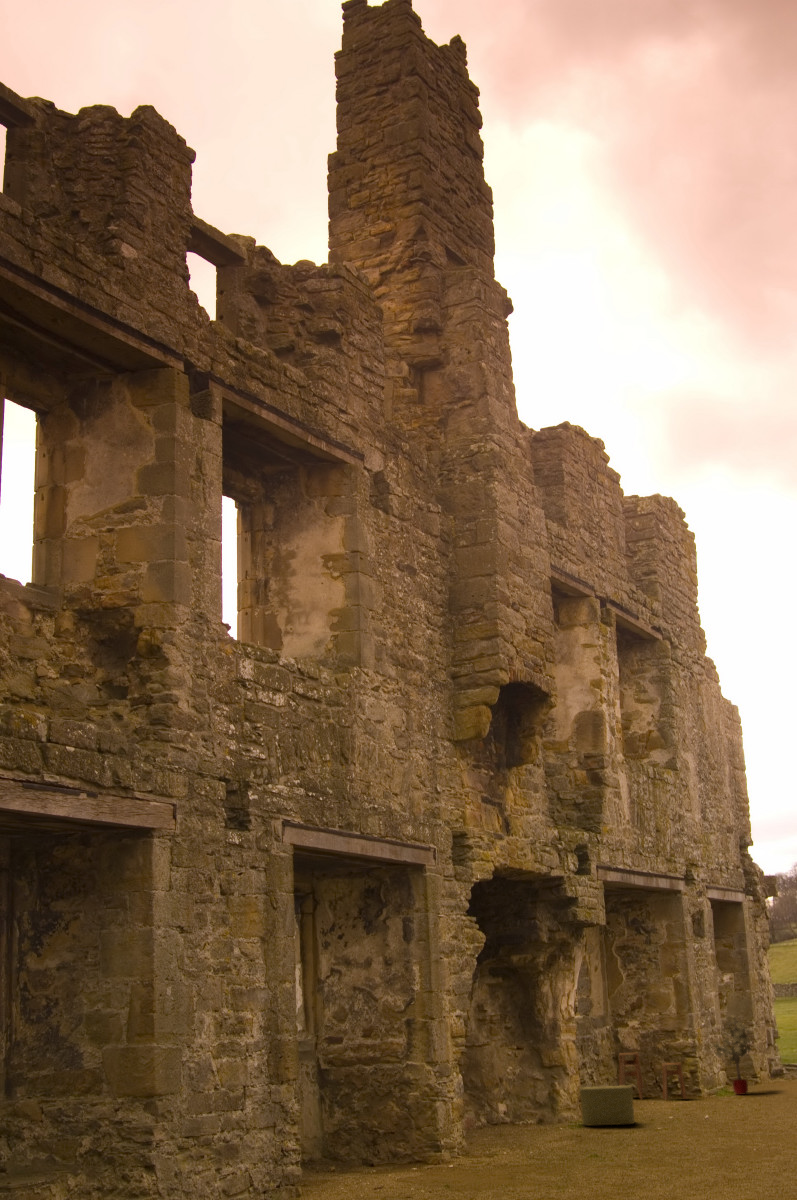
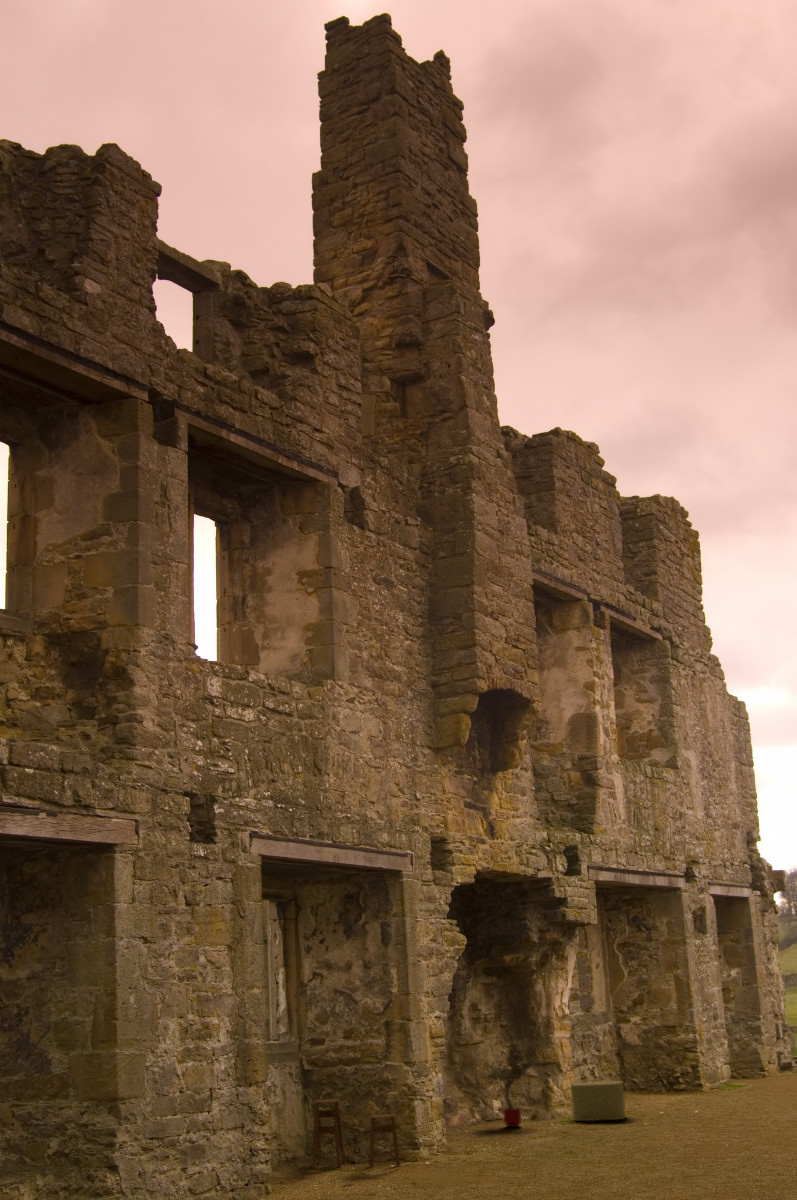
potted tree: present [714,1016,751,1095] -> present [479,1031,539,1127]
stool: present [619,1053,687,1099] -> present [312,1099,400,1168]

